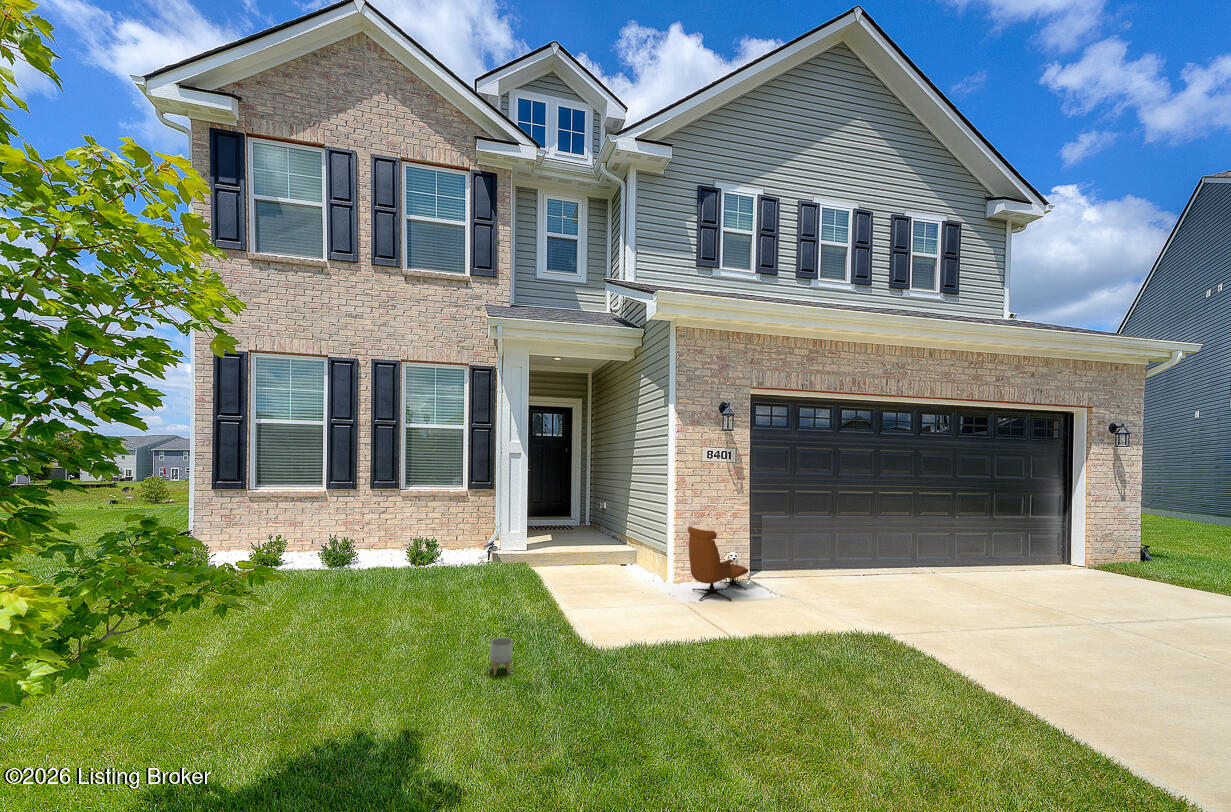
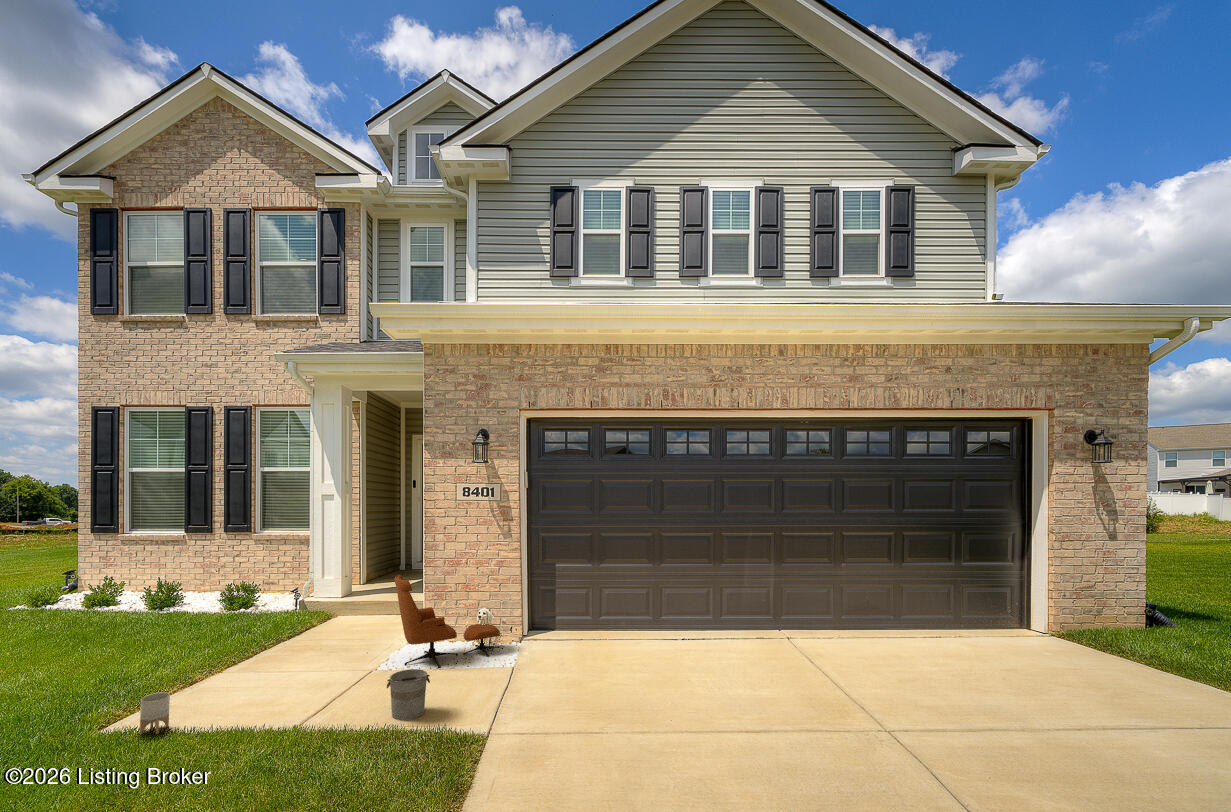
bucket: none [777,601,810,641] -> present [387,669,430,720]
planter: present [490,637,512,675] -> present [140,692,170,734]

